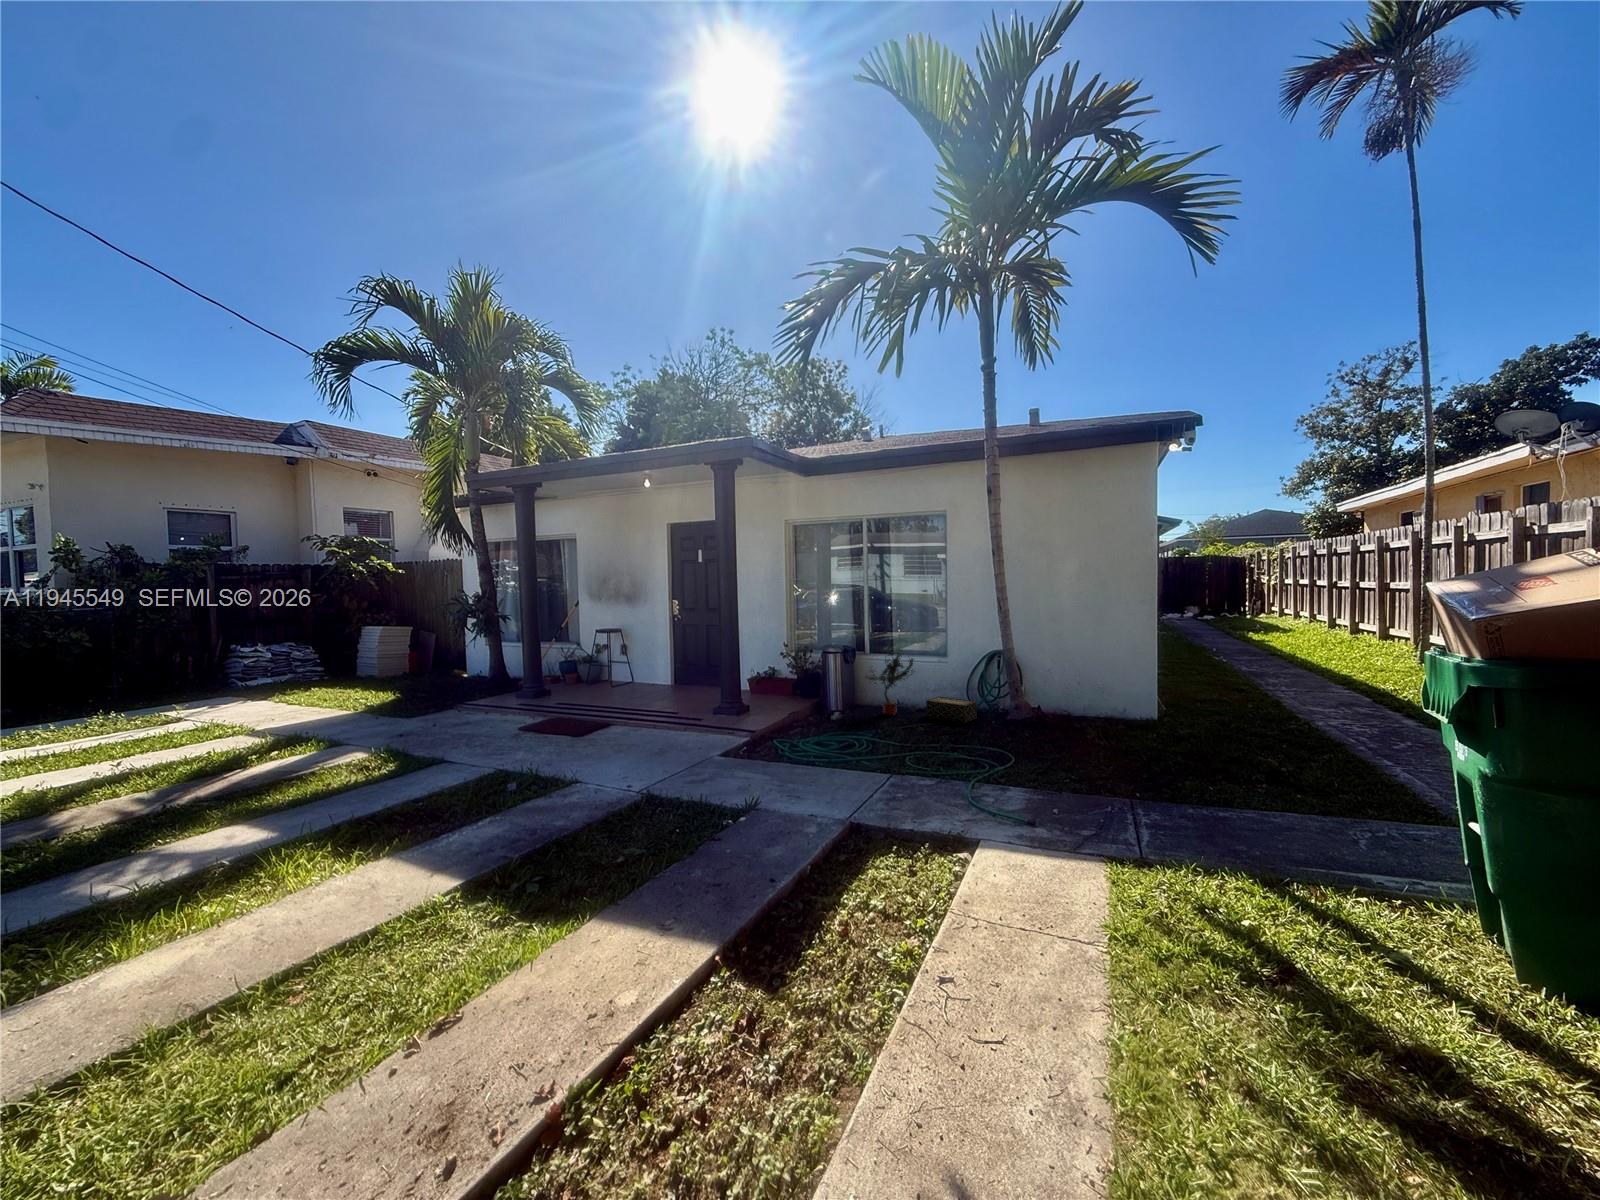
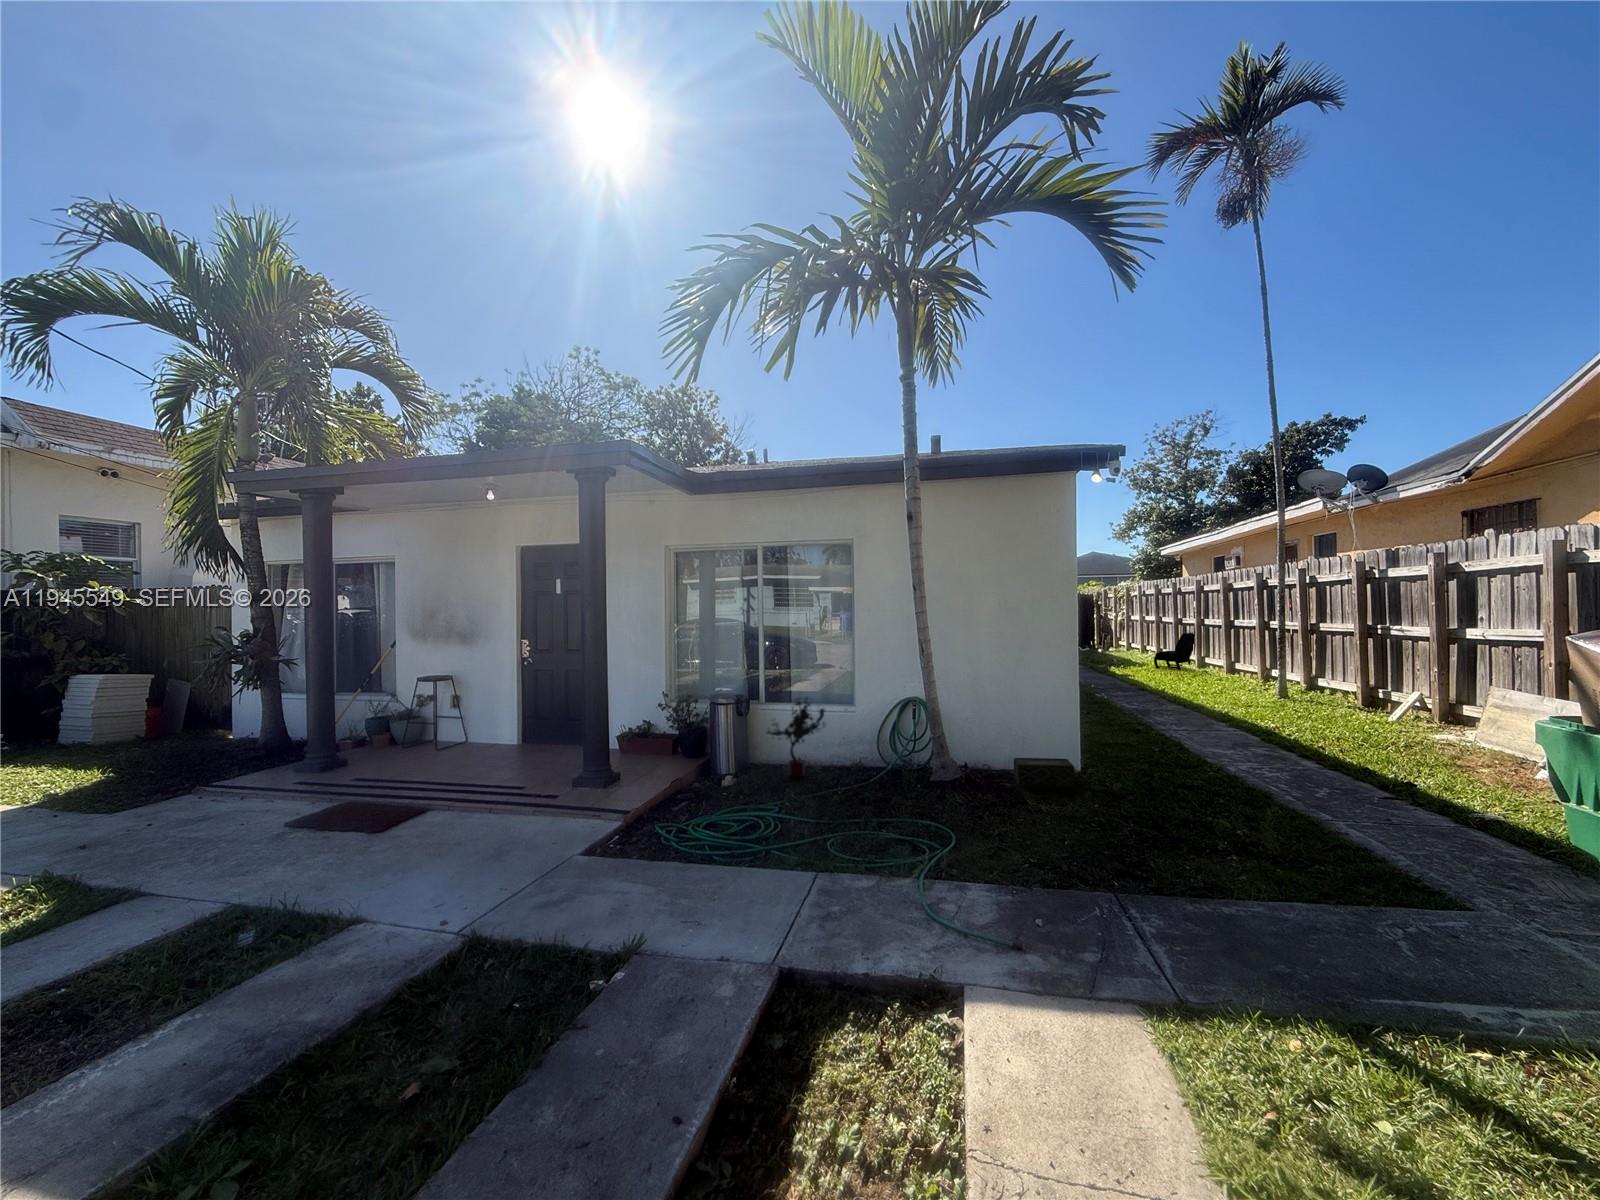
lounge chair: none [1300,596,1355,636] -> present [1154,633,1195,670]
woven basket: present [926,697,977,723] -> present [1014,758,1075,788]

